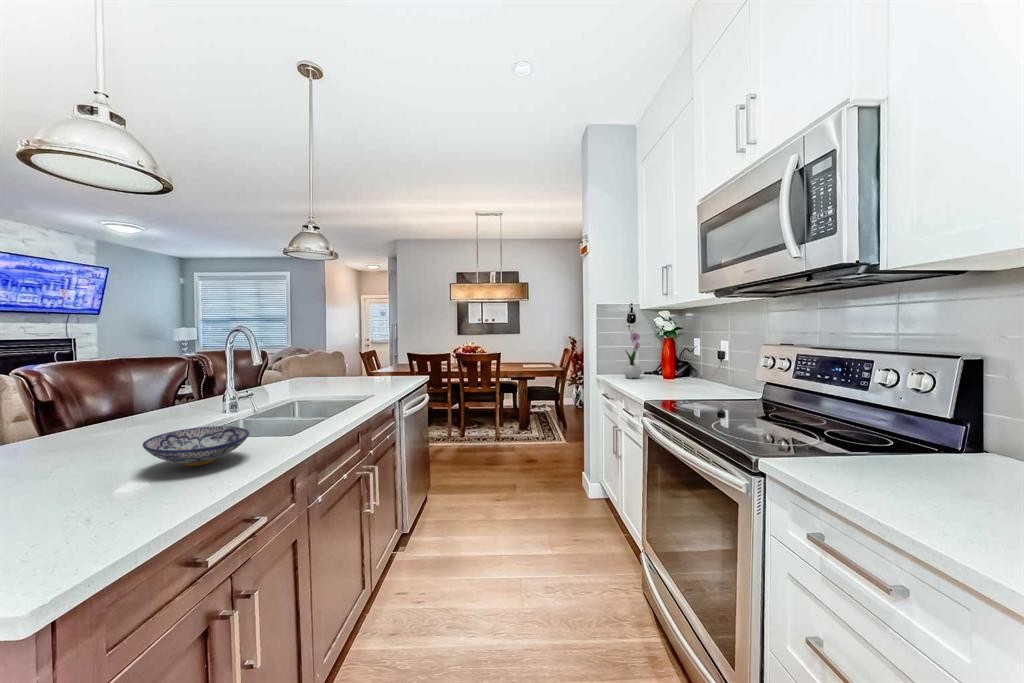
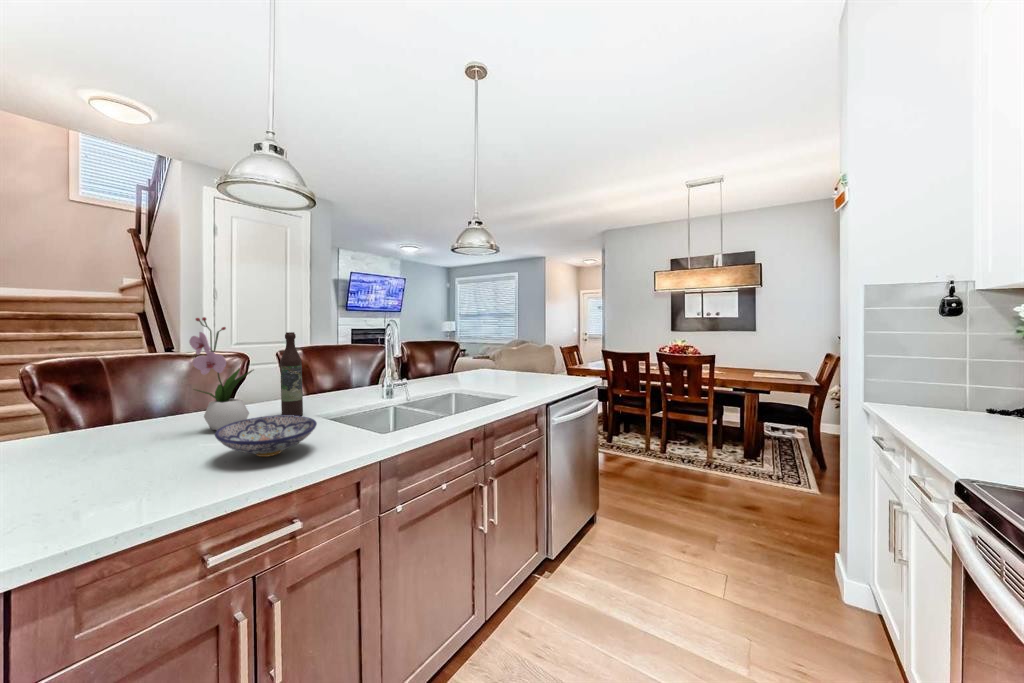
flower arrangement: present [623,325,641,378] -> present [189,317,253,430]
wine bottle: none [130,346,161,440] -> present [280,332,303,416]

